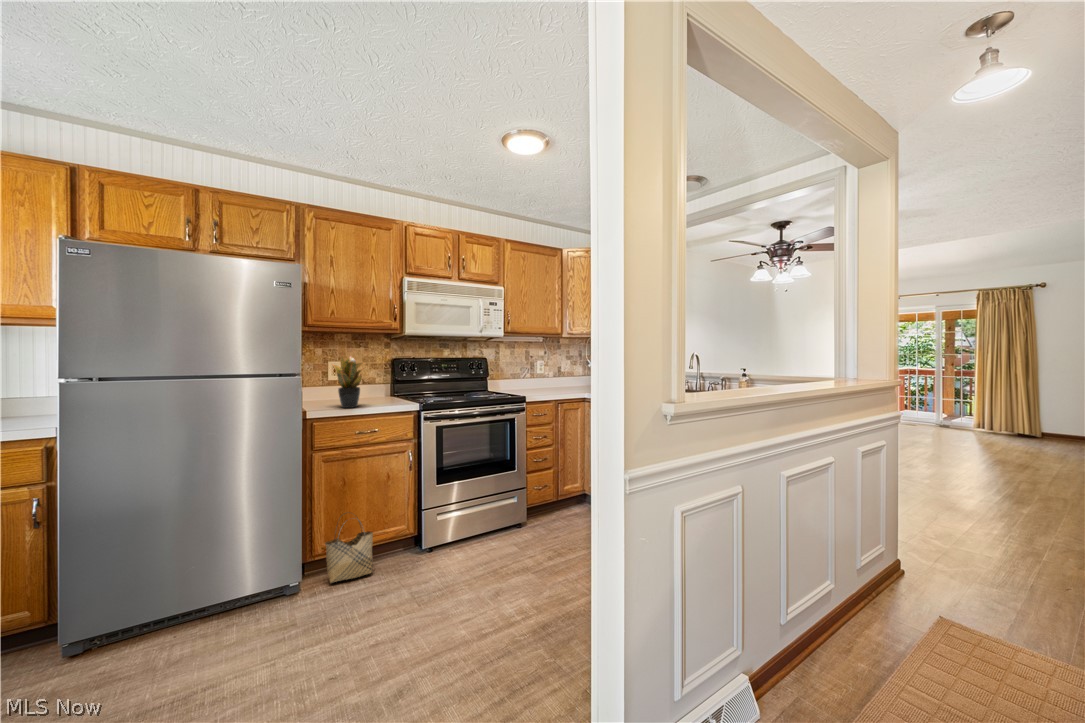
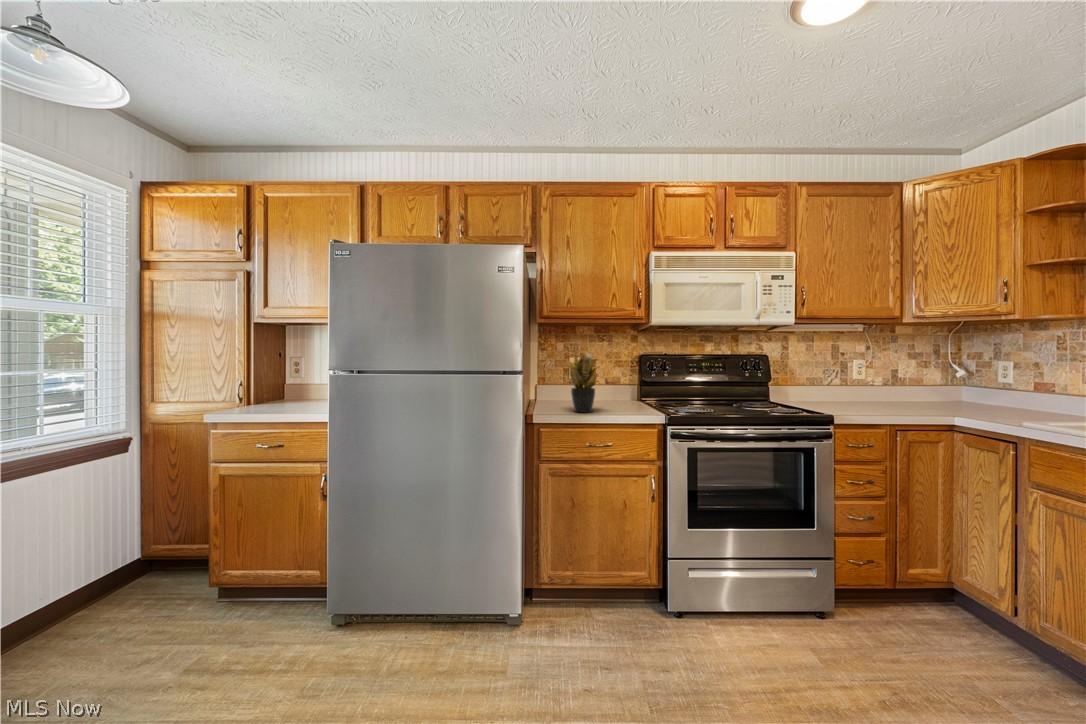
woven basket: present [325,513,373,583] -> none [546,539,602,626]

